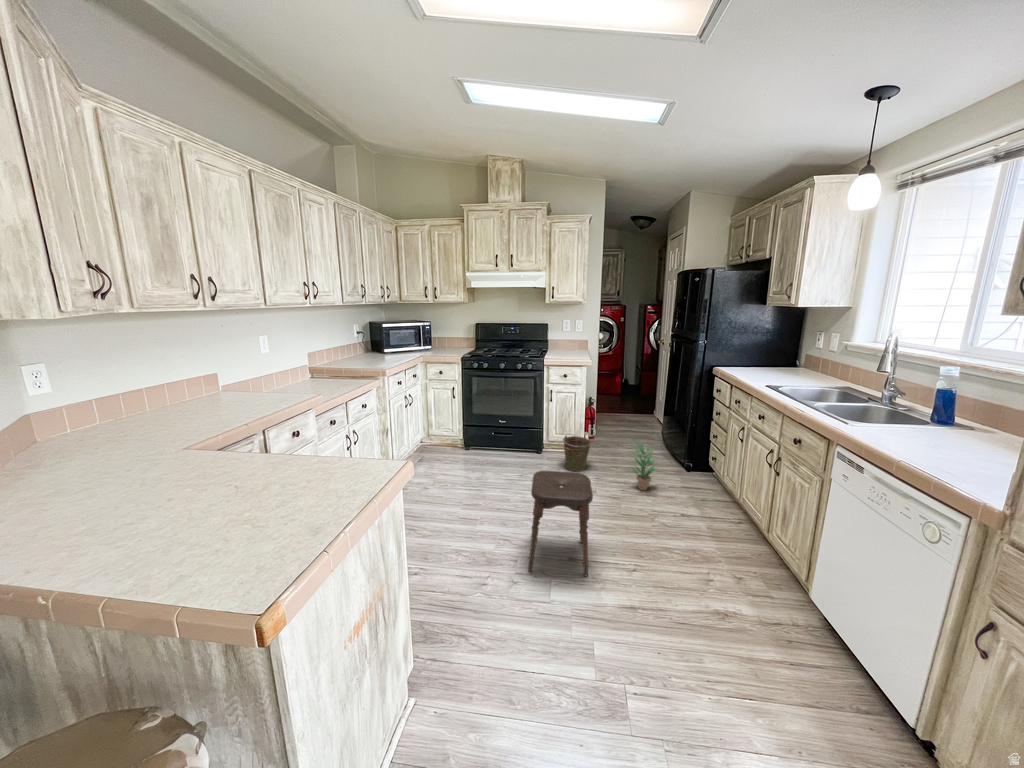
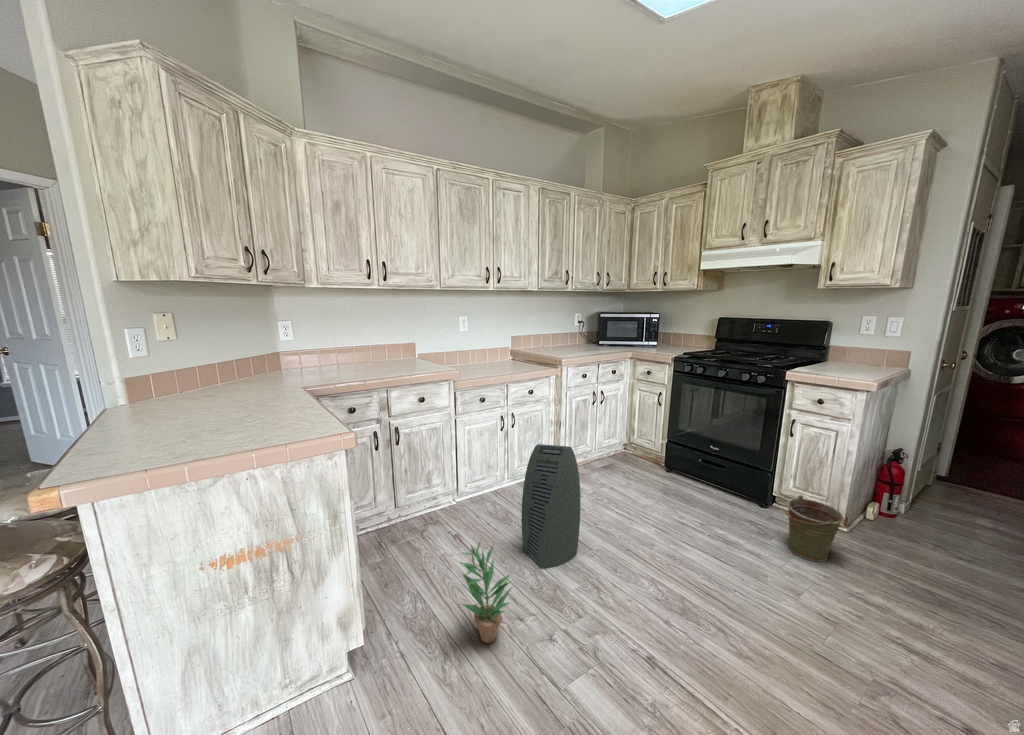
air purifier: none [429,442,471,550] -> present [522,444,581,569]
potted plant: present [631,442,657,491] -> present [460,542,511,643]
stool: present [528,471,593,576] -> none [581,514,703,698]

